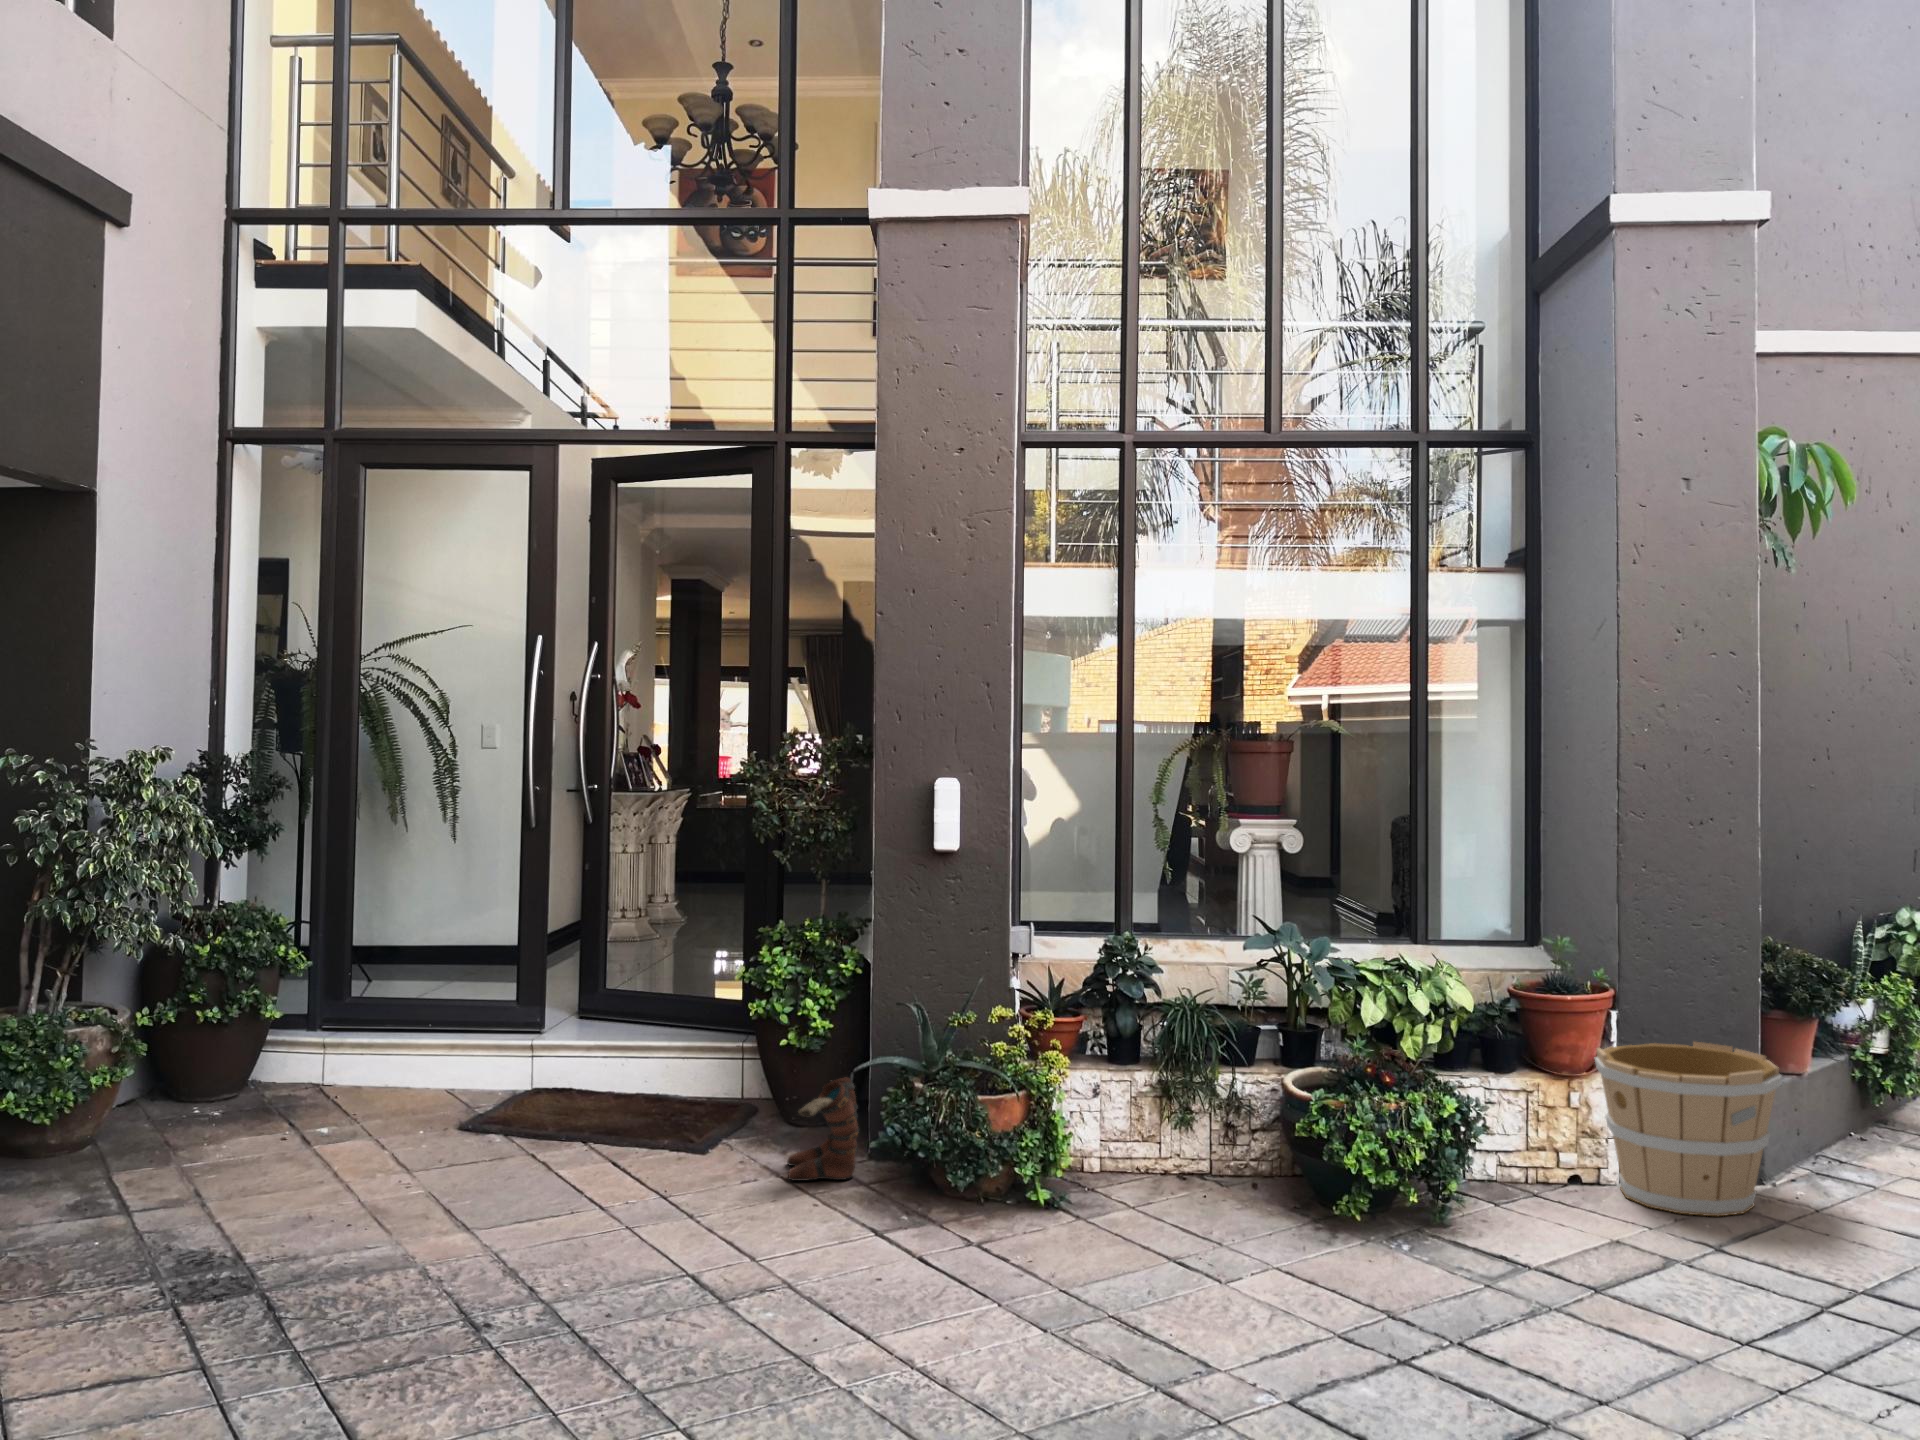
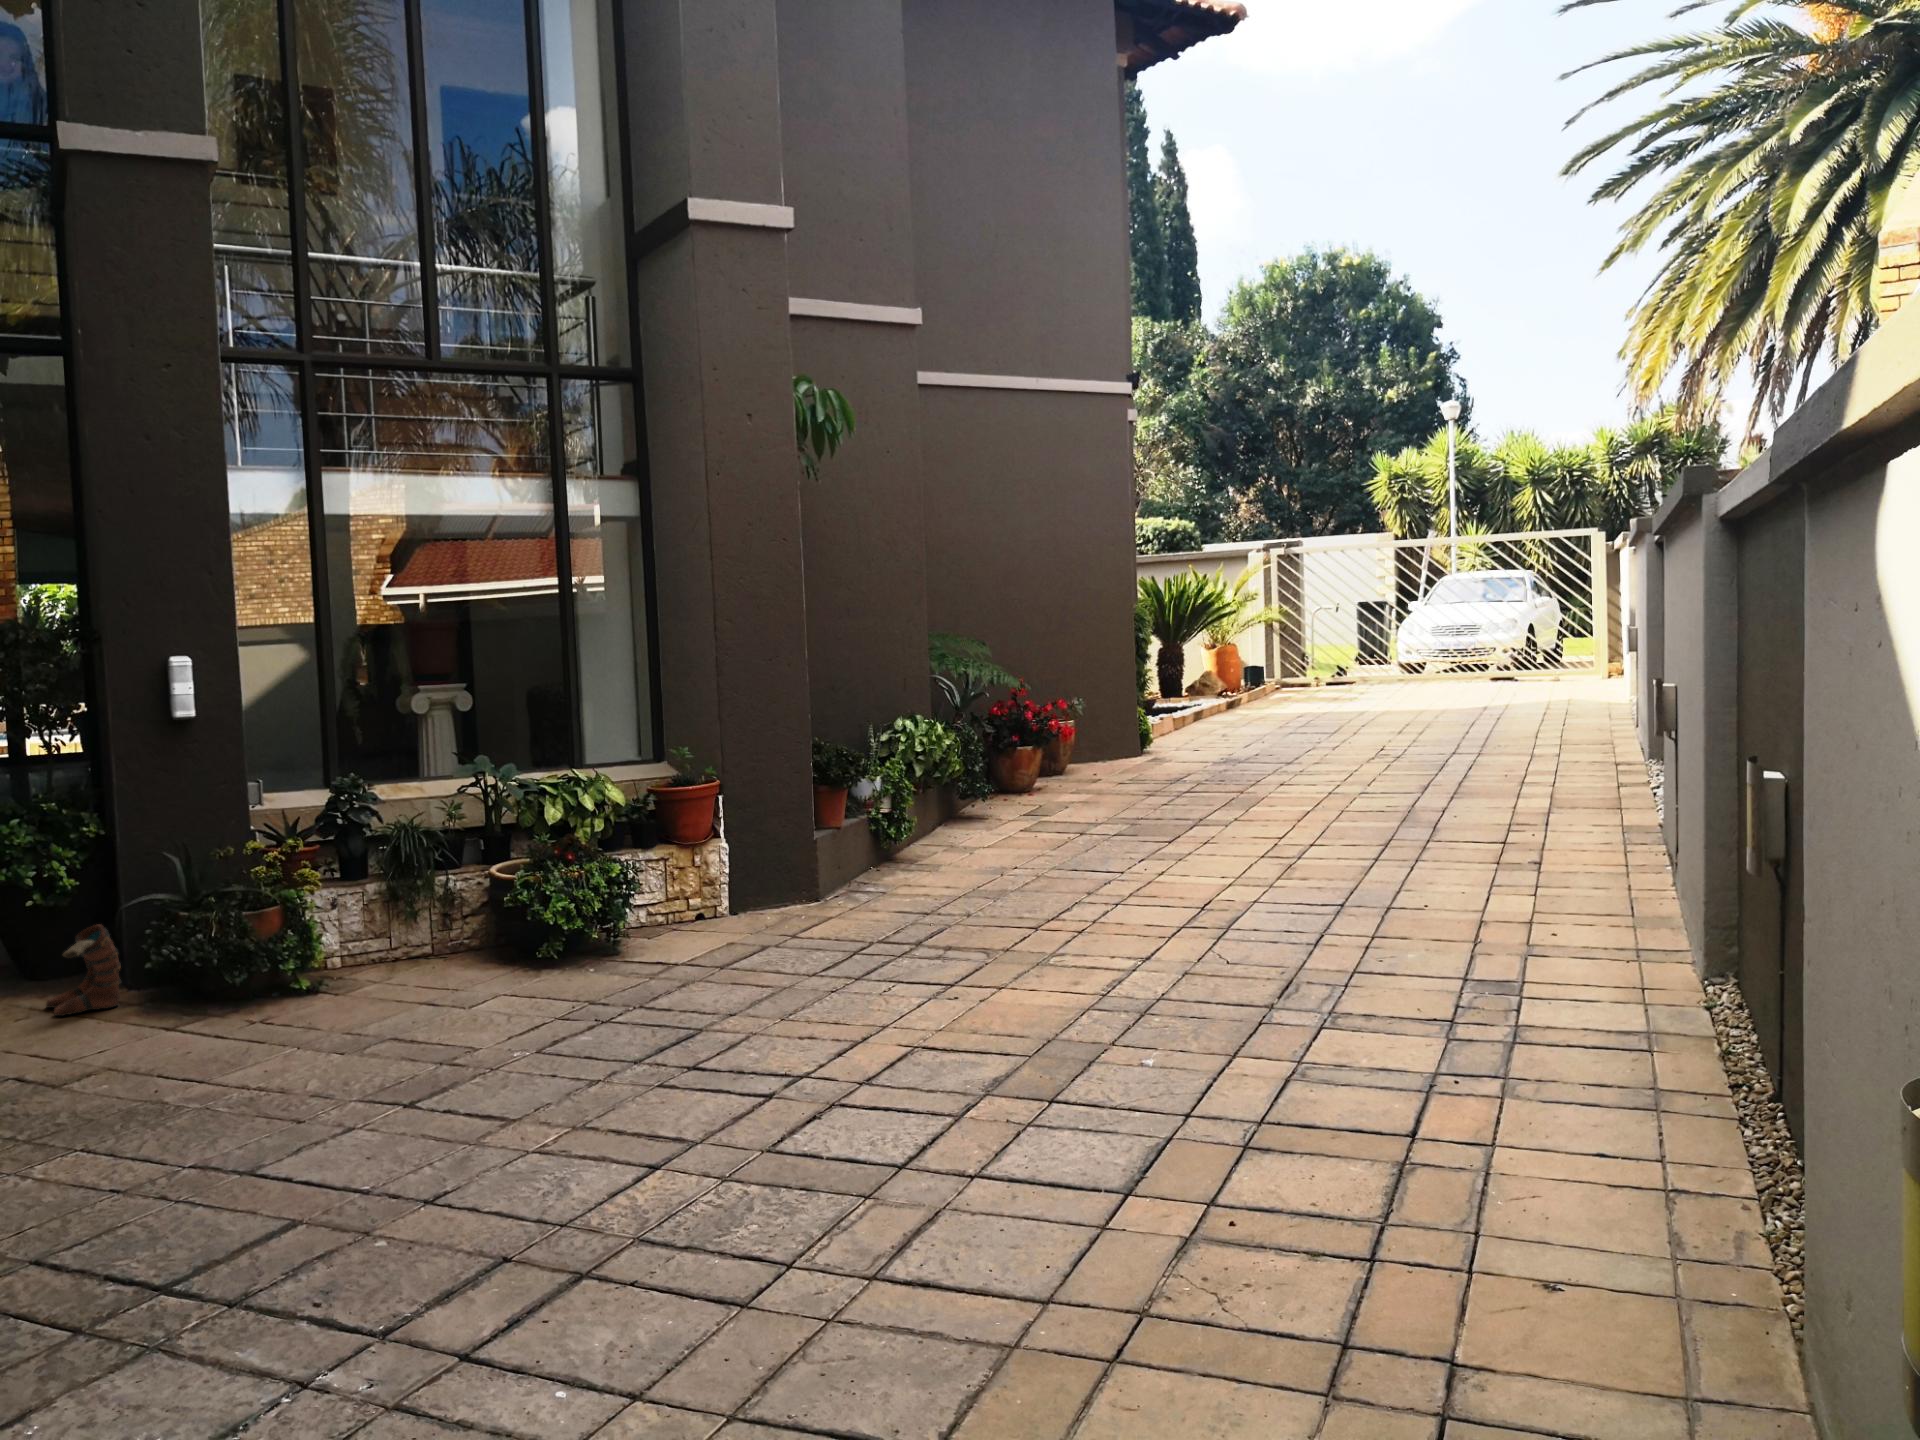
wooden bucket: present [1594,1042,1782,1216] -> none [709,810,827,922]

